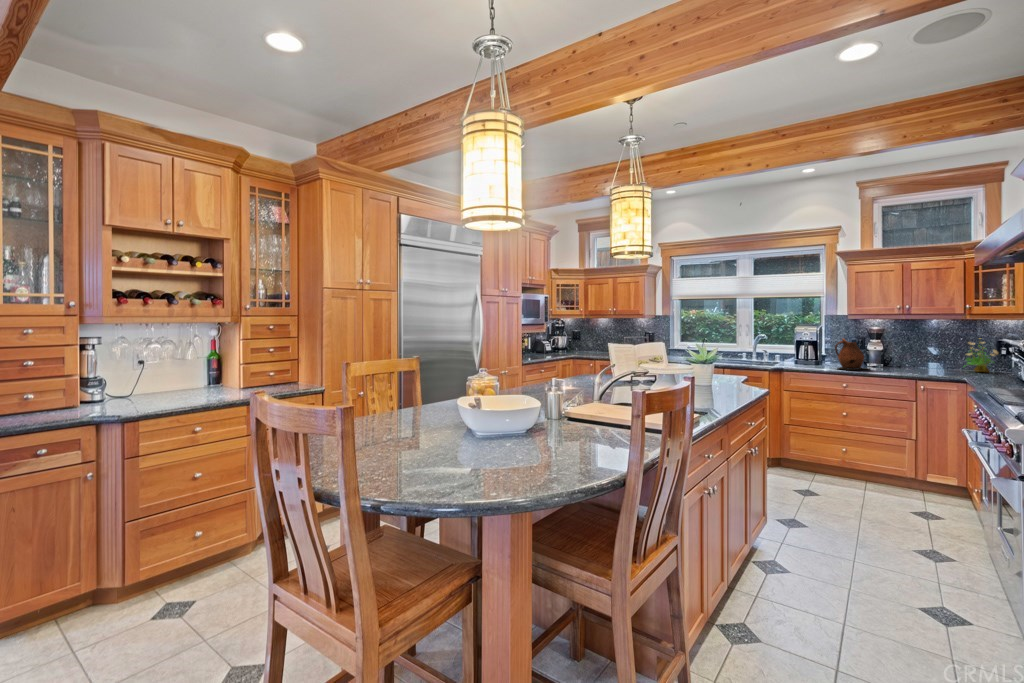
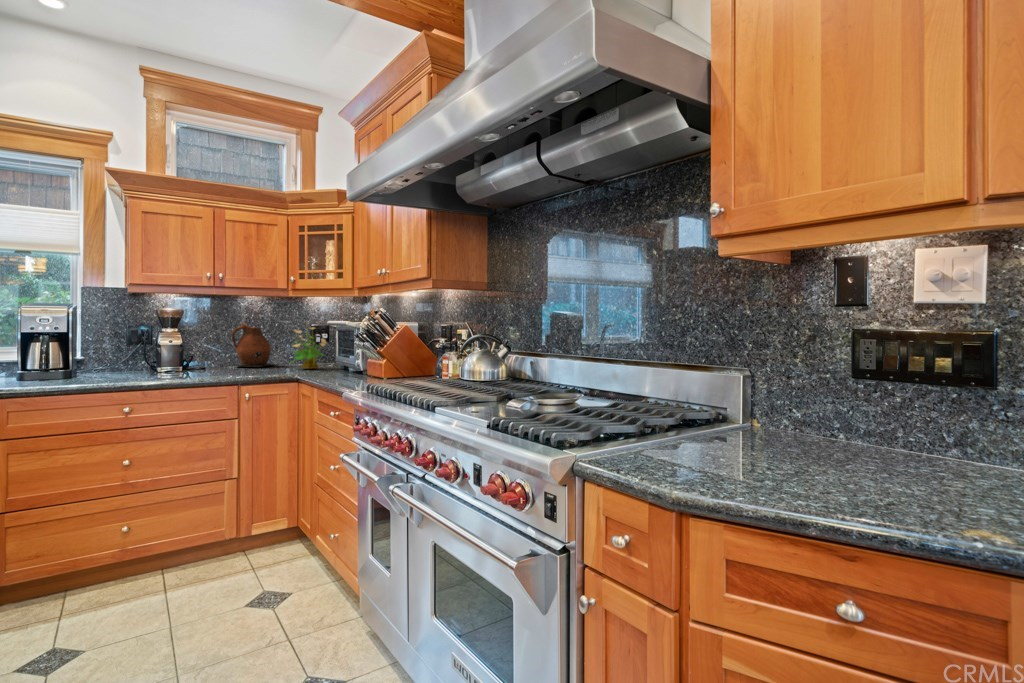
ceramic pitcher: present [835,338,868,370] -> present [232,322,277,367]

